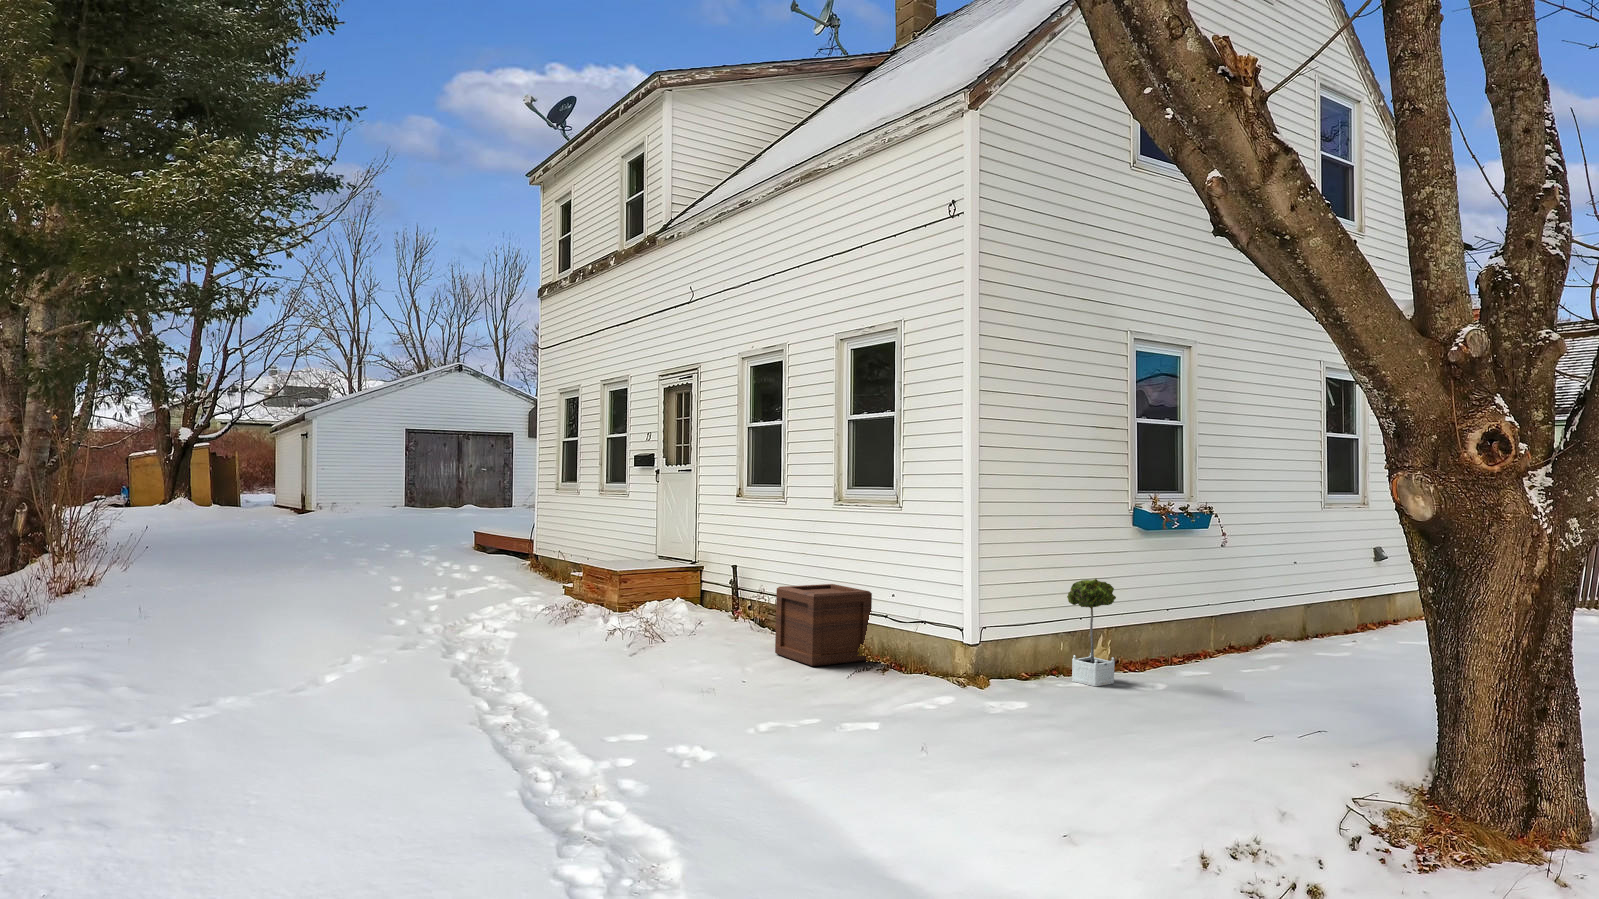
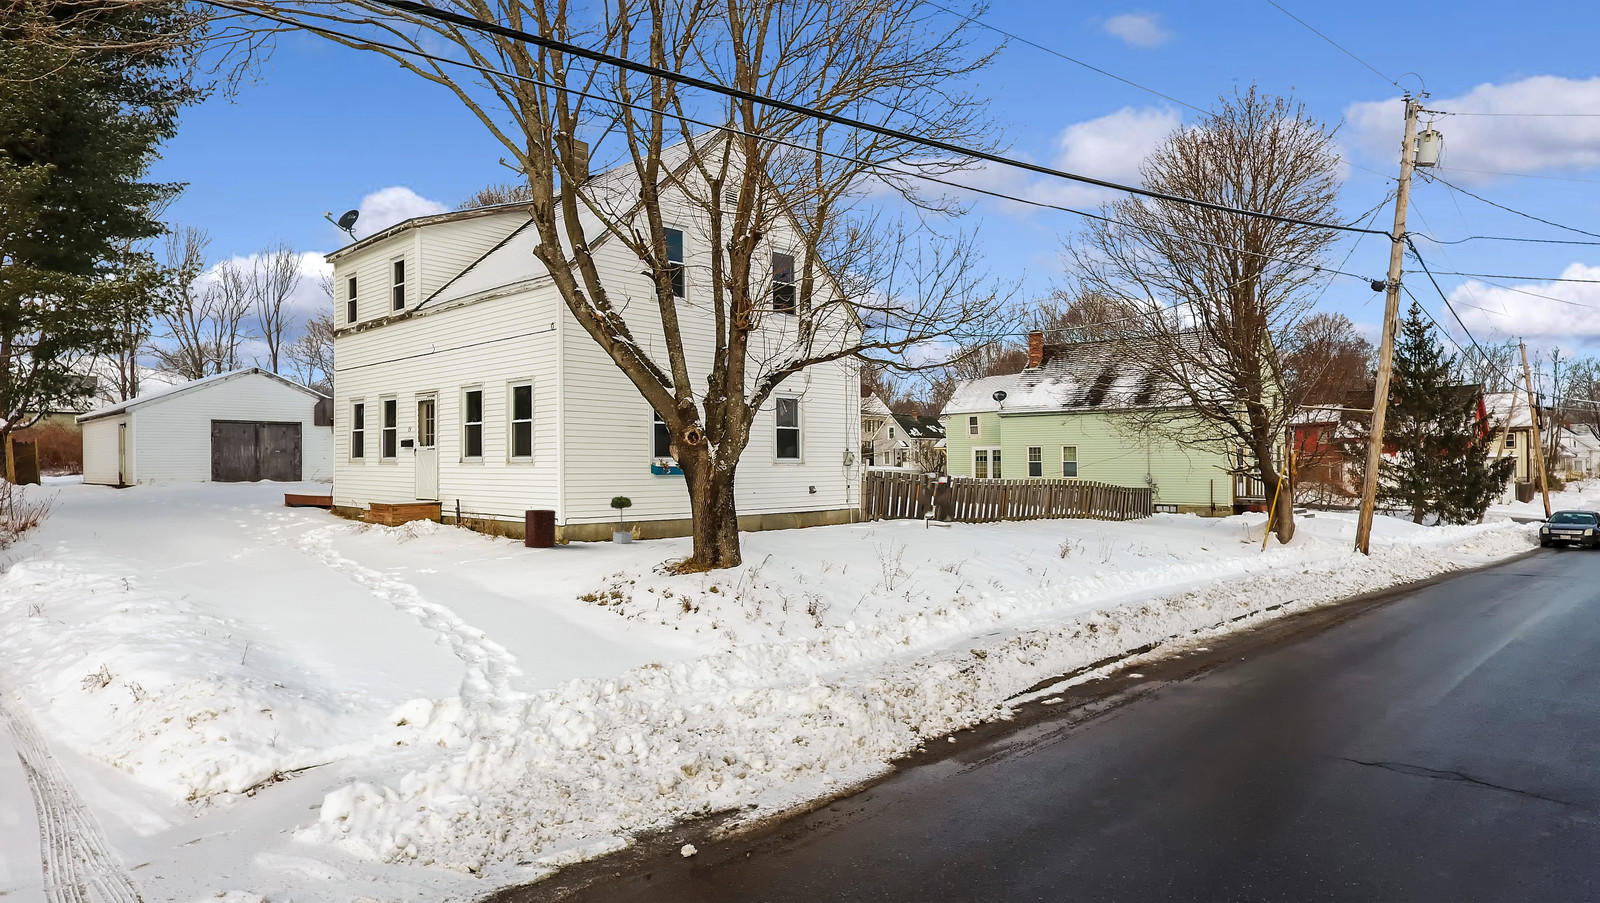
wooden crate: present [775,584,872,666] -> none [475,505,523,541]
trash can: none [891,606,957,695] -> present [525,510,555,547]

